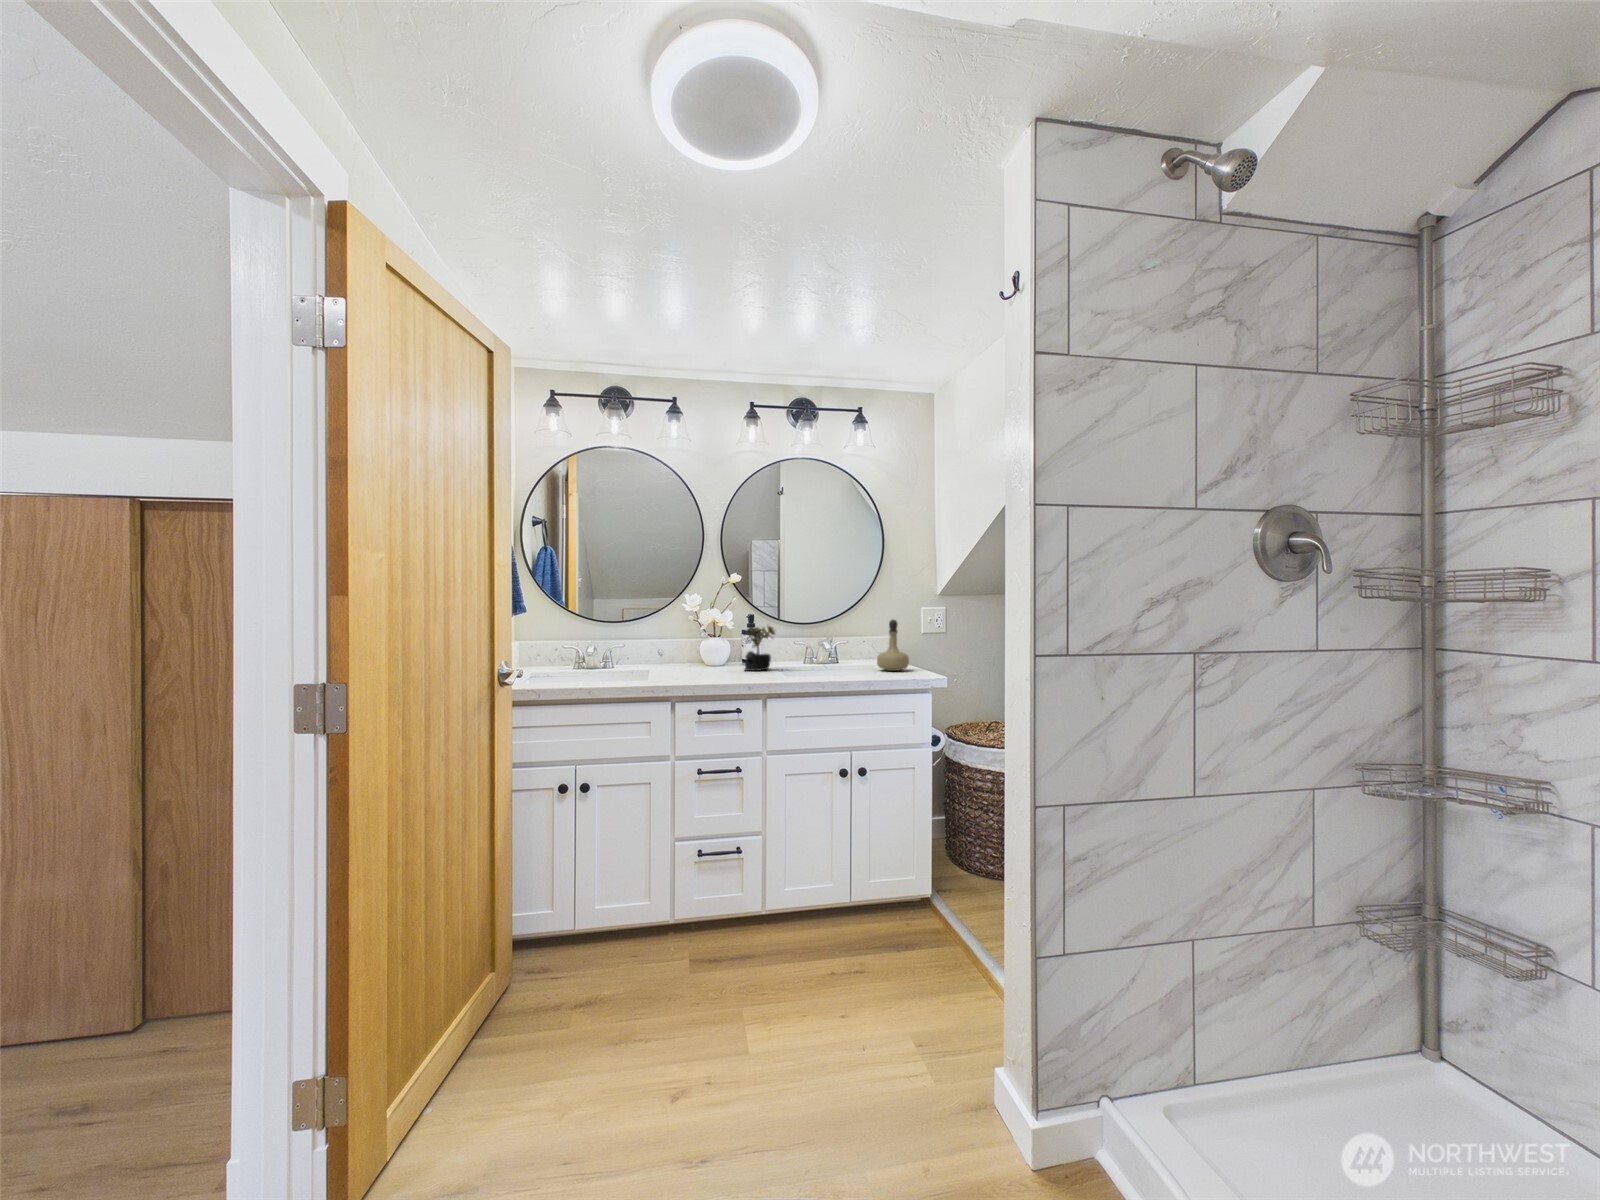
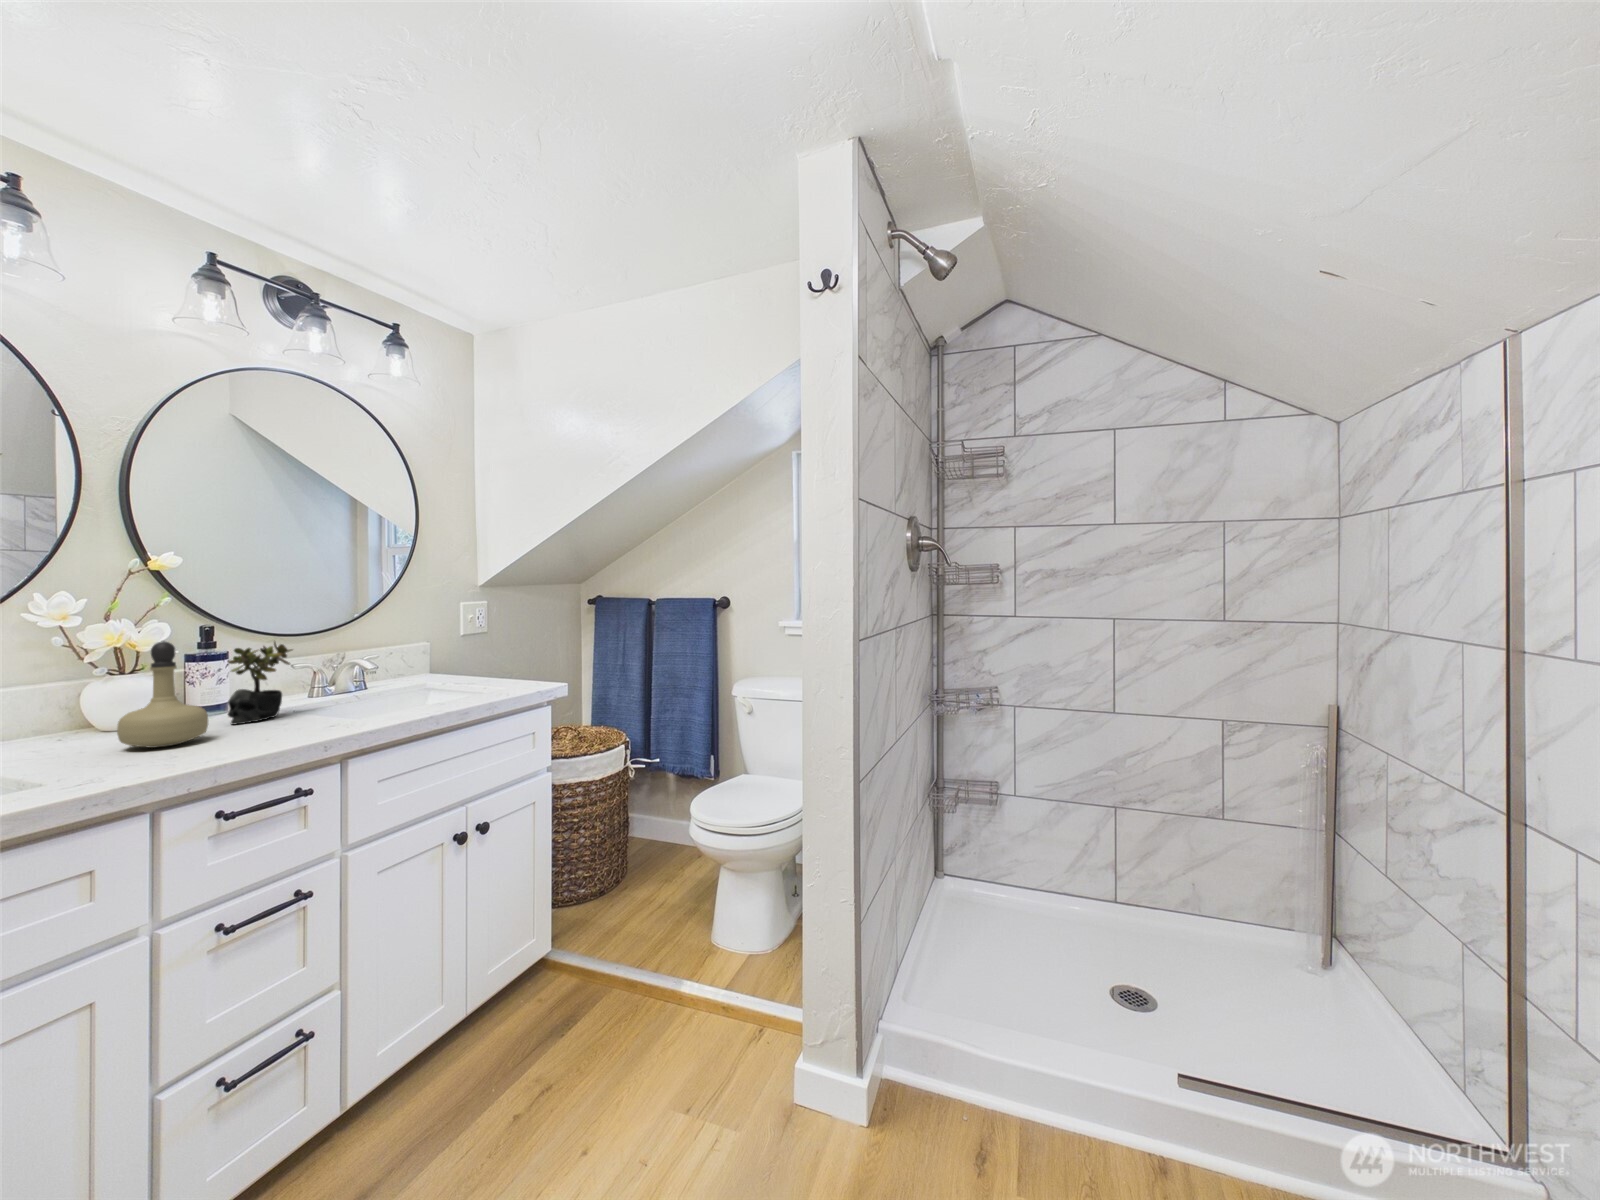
perfume bottle: present [877,620,909,671] -> present [117,641,208,748]

